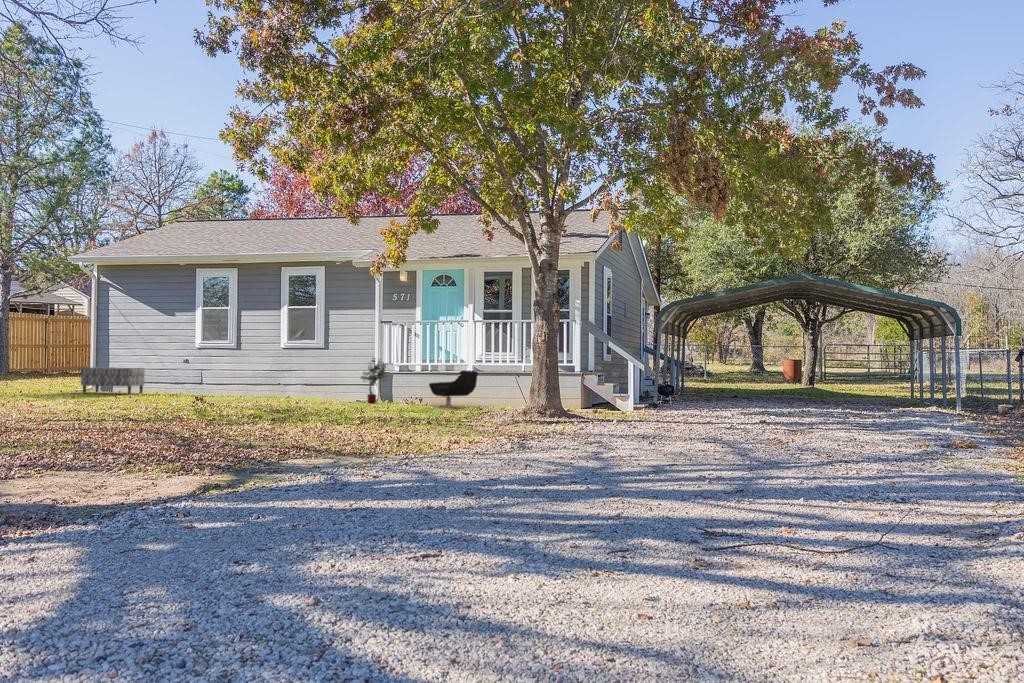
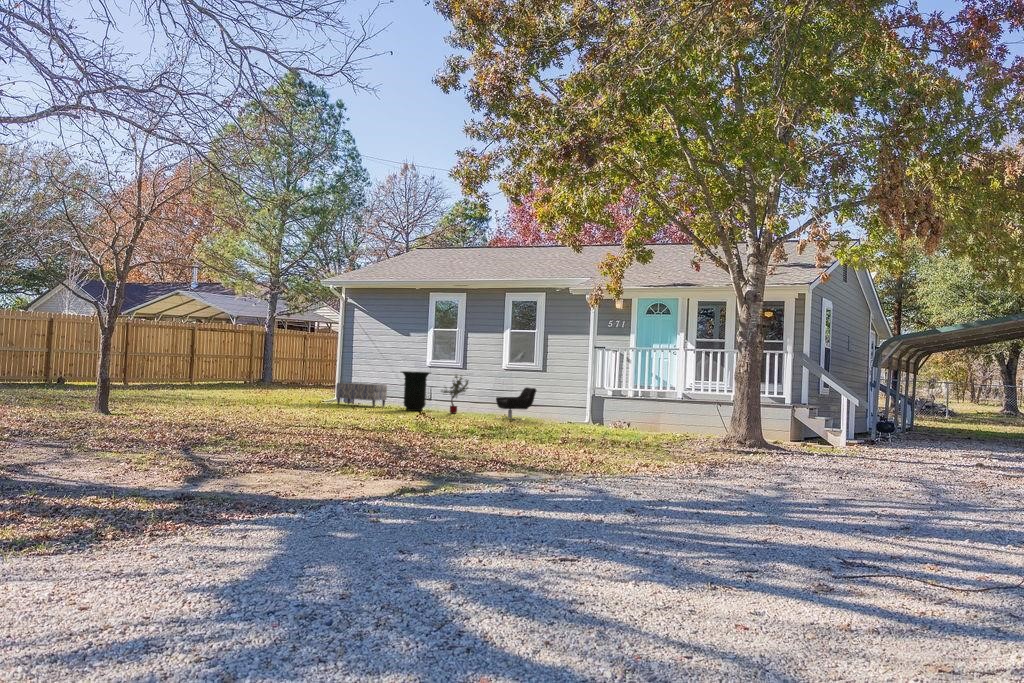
trash can: none [161,352,199,396] -> present [401,371,430,411]
potted tree: present [361,358,387,403] -> present [442,376,468,413]
lounge chair: present [429,370,478,408] -> present [496,387,537,420]

